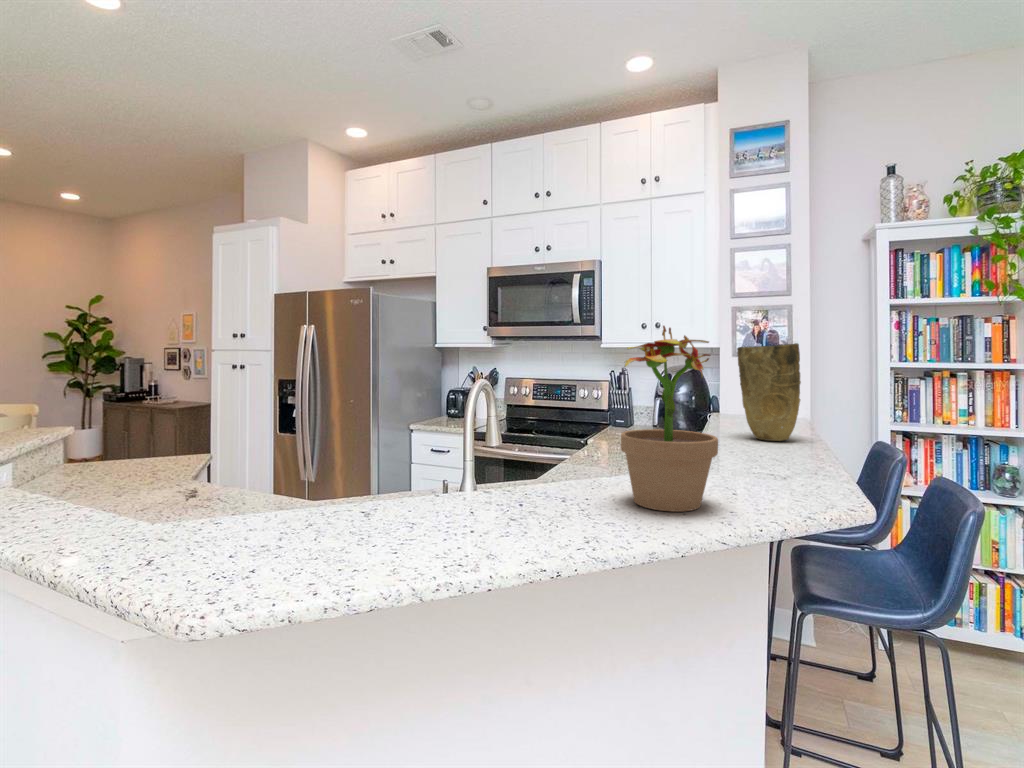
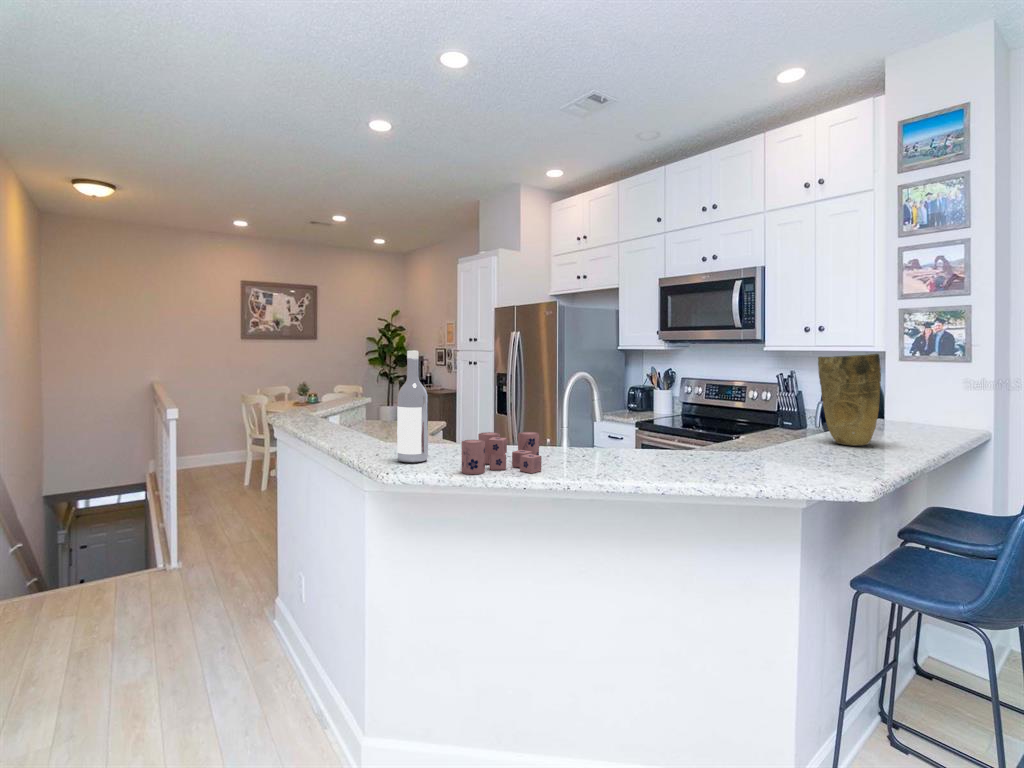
wine bottle: none [278,317,340,535] -> present [397,351,428,463]
potted plant: present [621,326,718,512] -> none [588,351,659,476]
candle: none [435,455,562,545] -> present [461,432,542,474]

